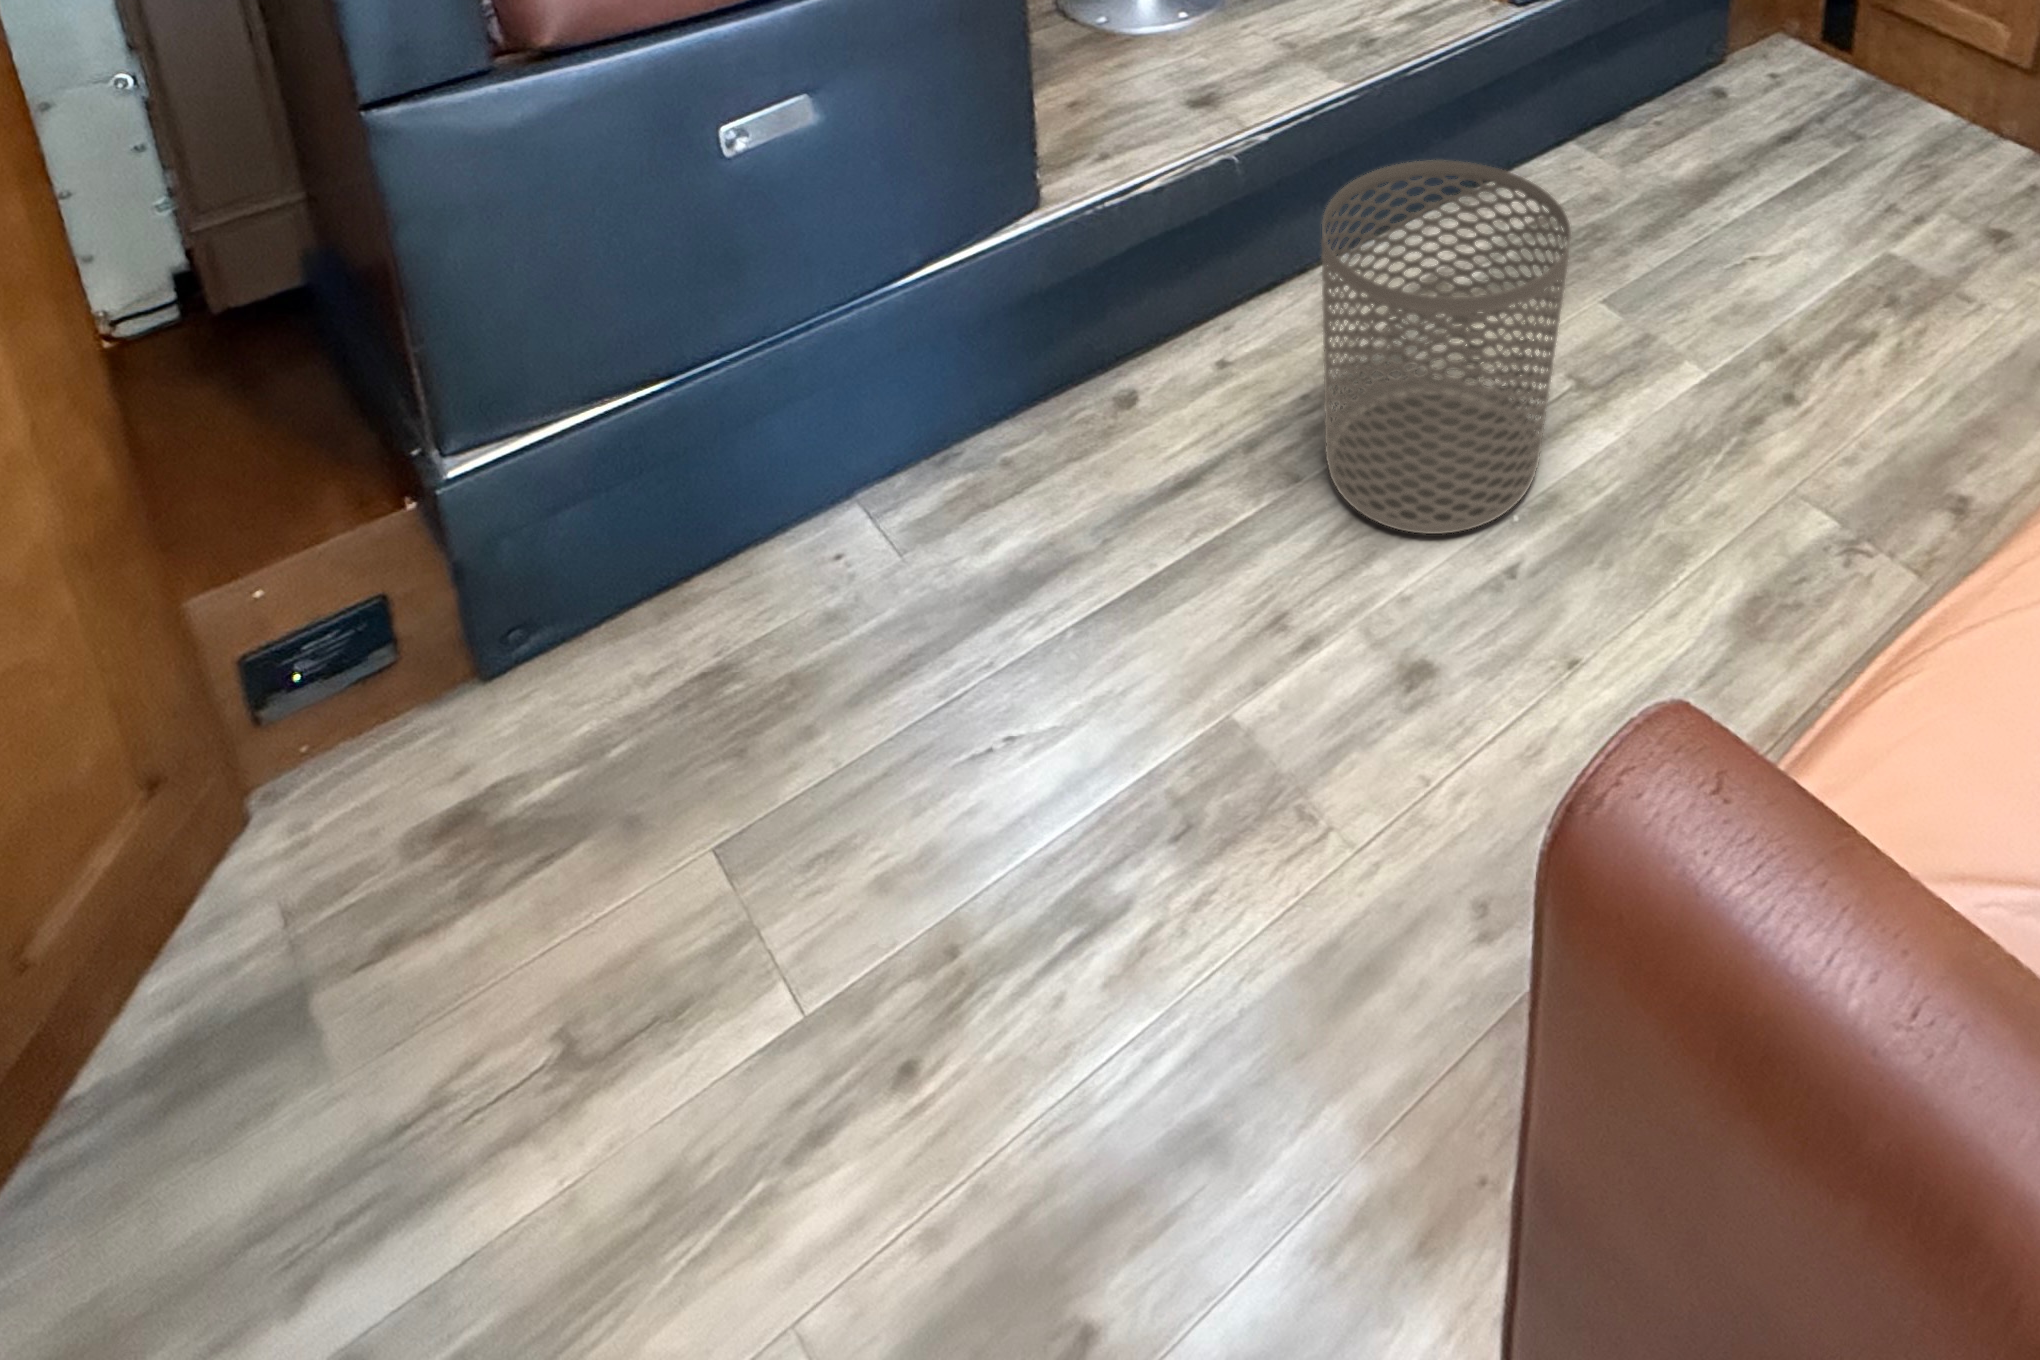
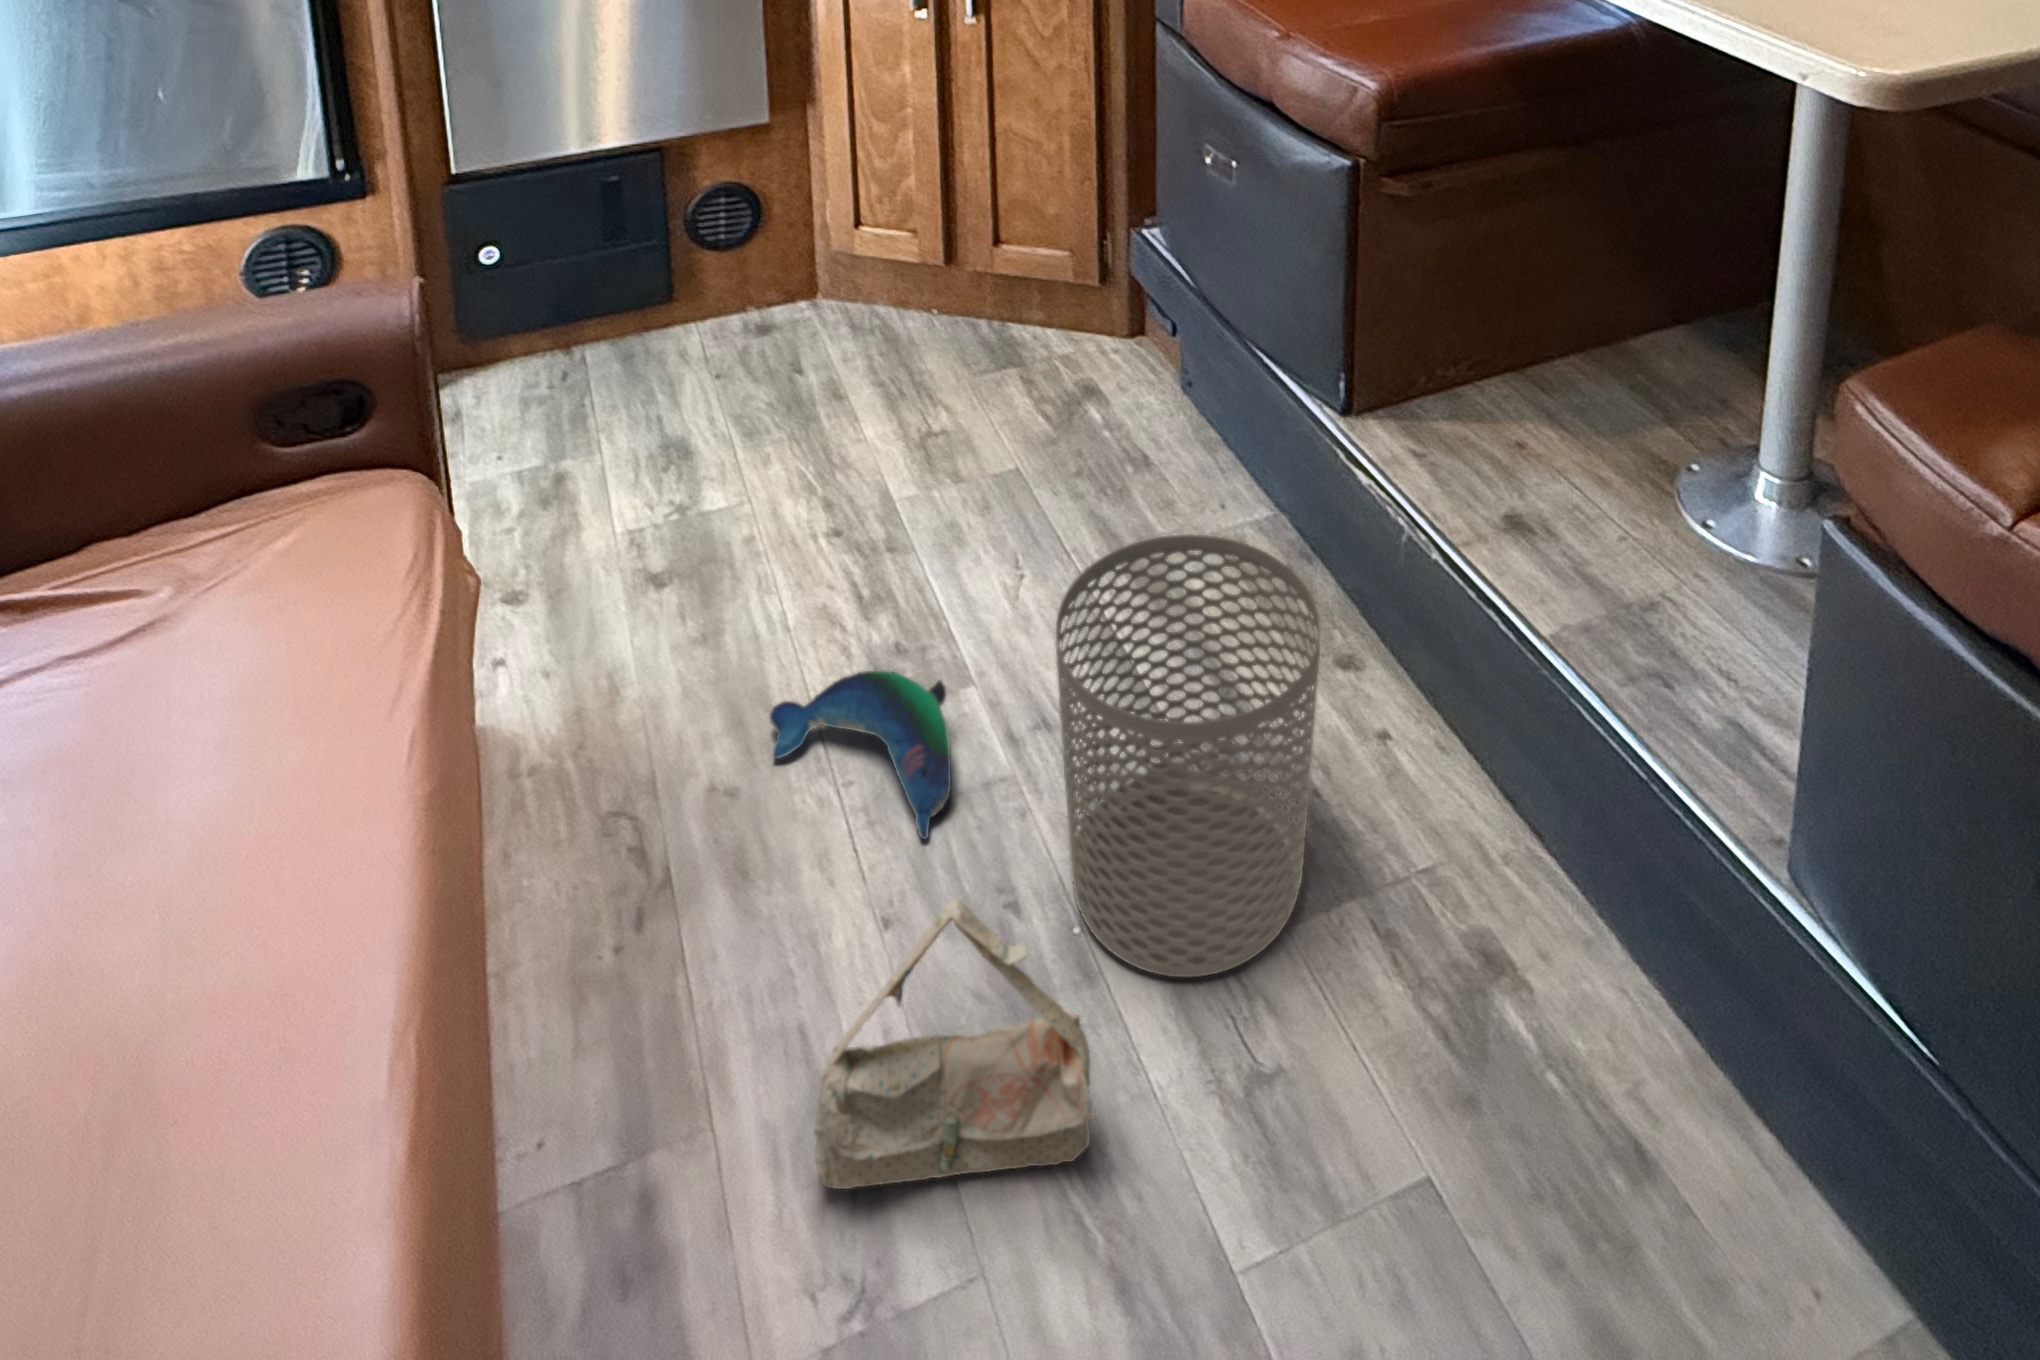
bag: none [1670,318,1824,592] -> present [814,899,1096,1189]
plush toy: none [1306,639,1475,912] -> present [770,671,951,839]

